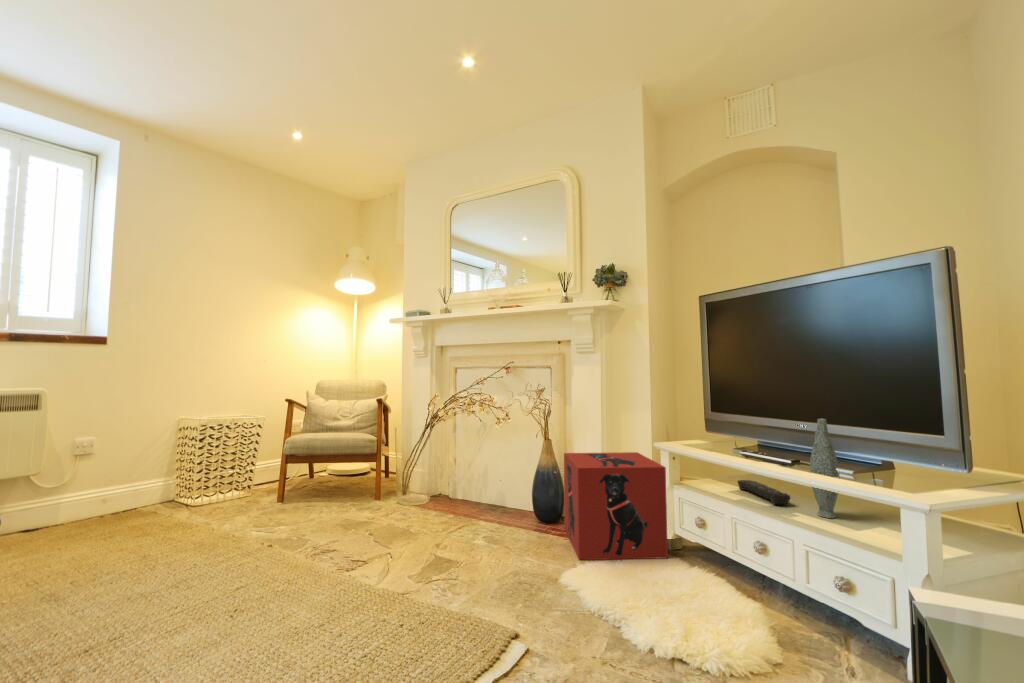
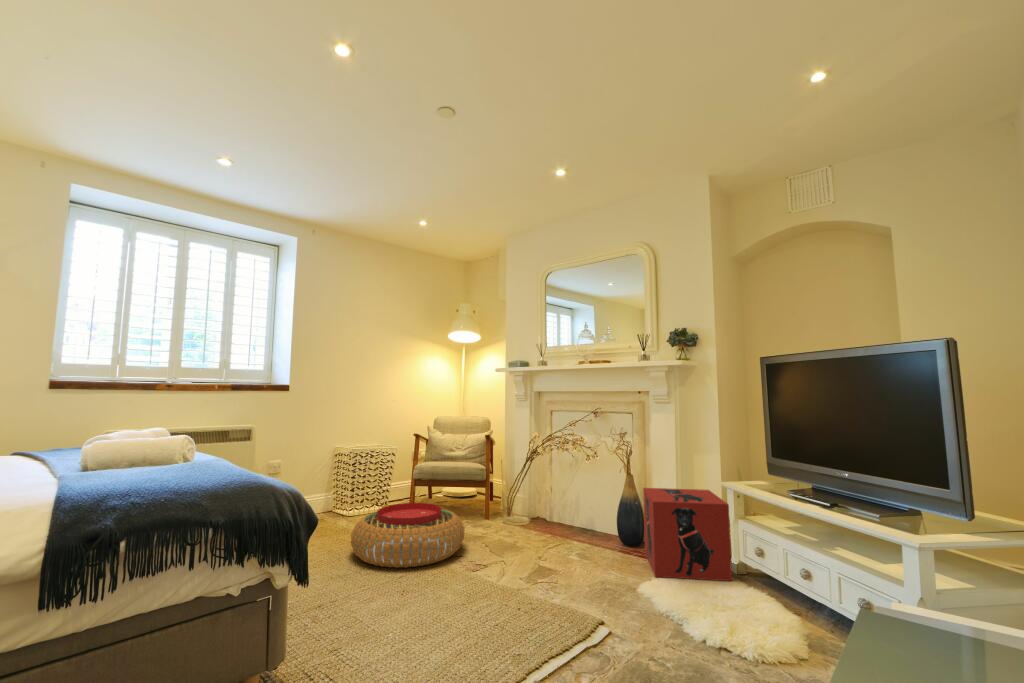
vase: present [810,419,839,518] -> none [847,471,872,554]
remote control: present [738,480,790,504] -> none [794,519,834,541]
pouf: none [168,484,340,576] -> present [351,503,465,568]

